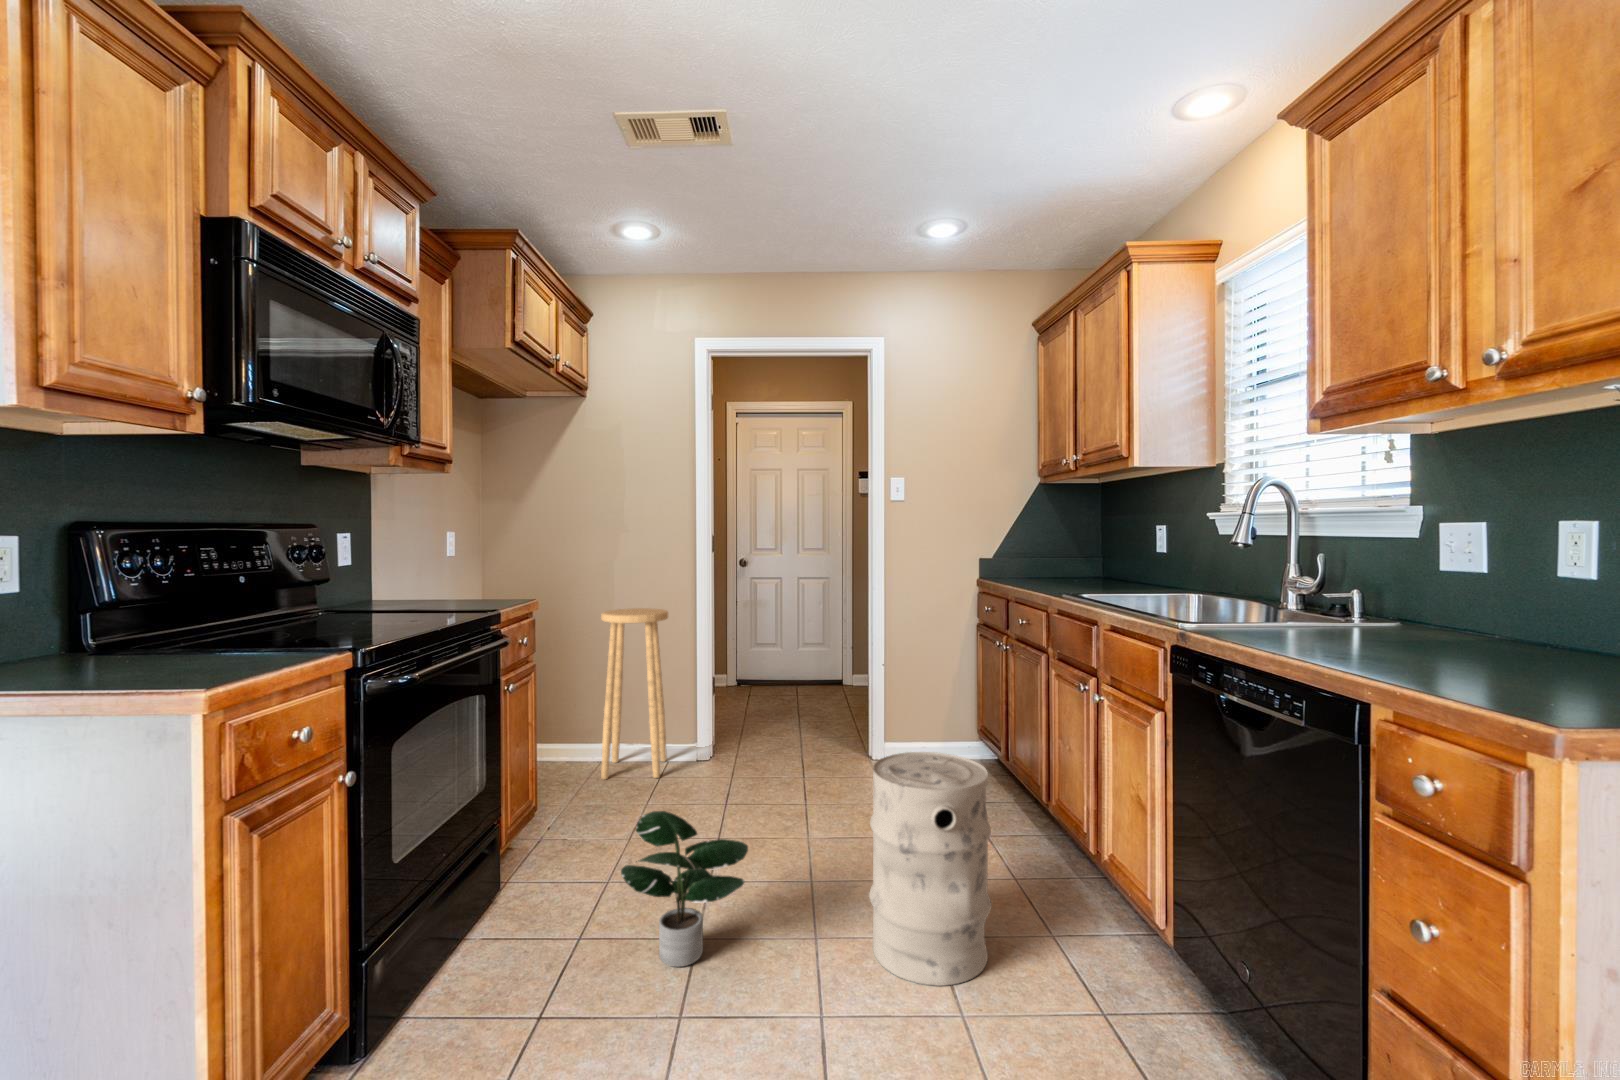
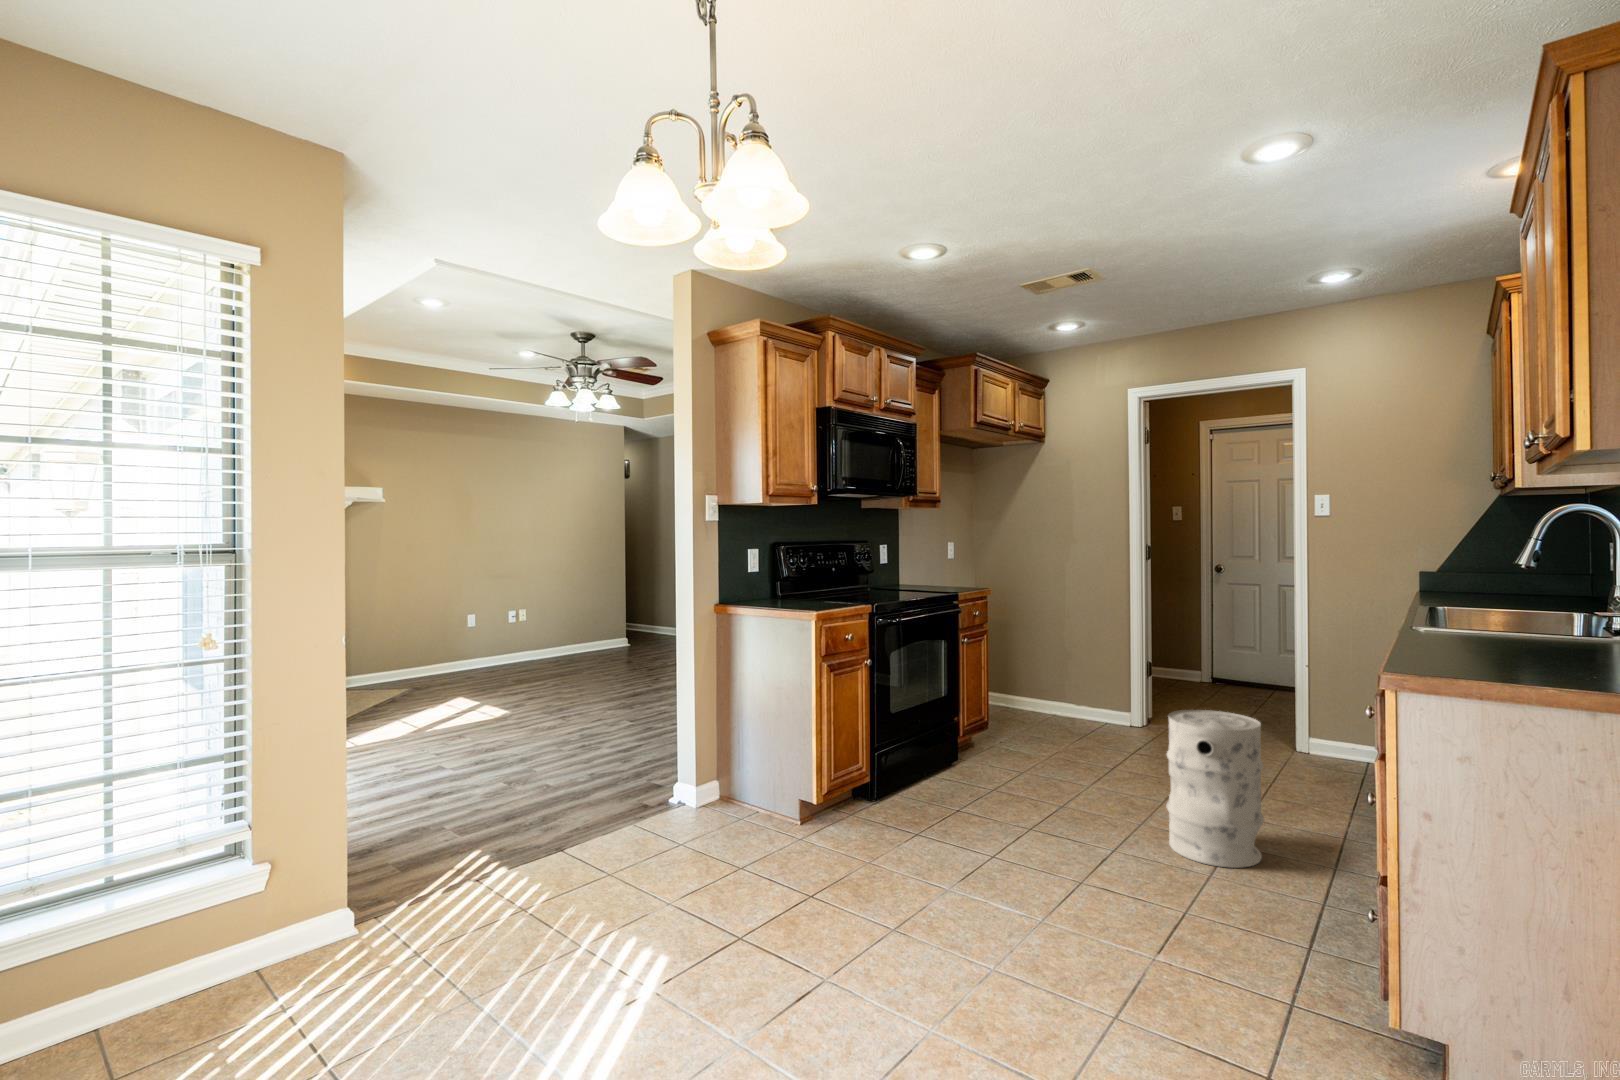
stool: present [601,608,668,779] -> none [1046,602,1103,732]
potted plant: present [621,811,748,967] -> none [1006,722,1089,814]

